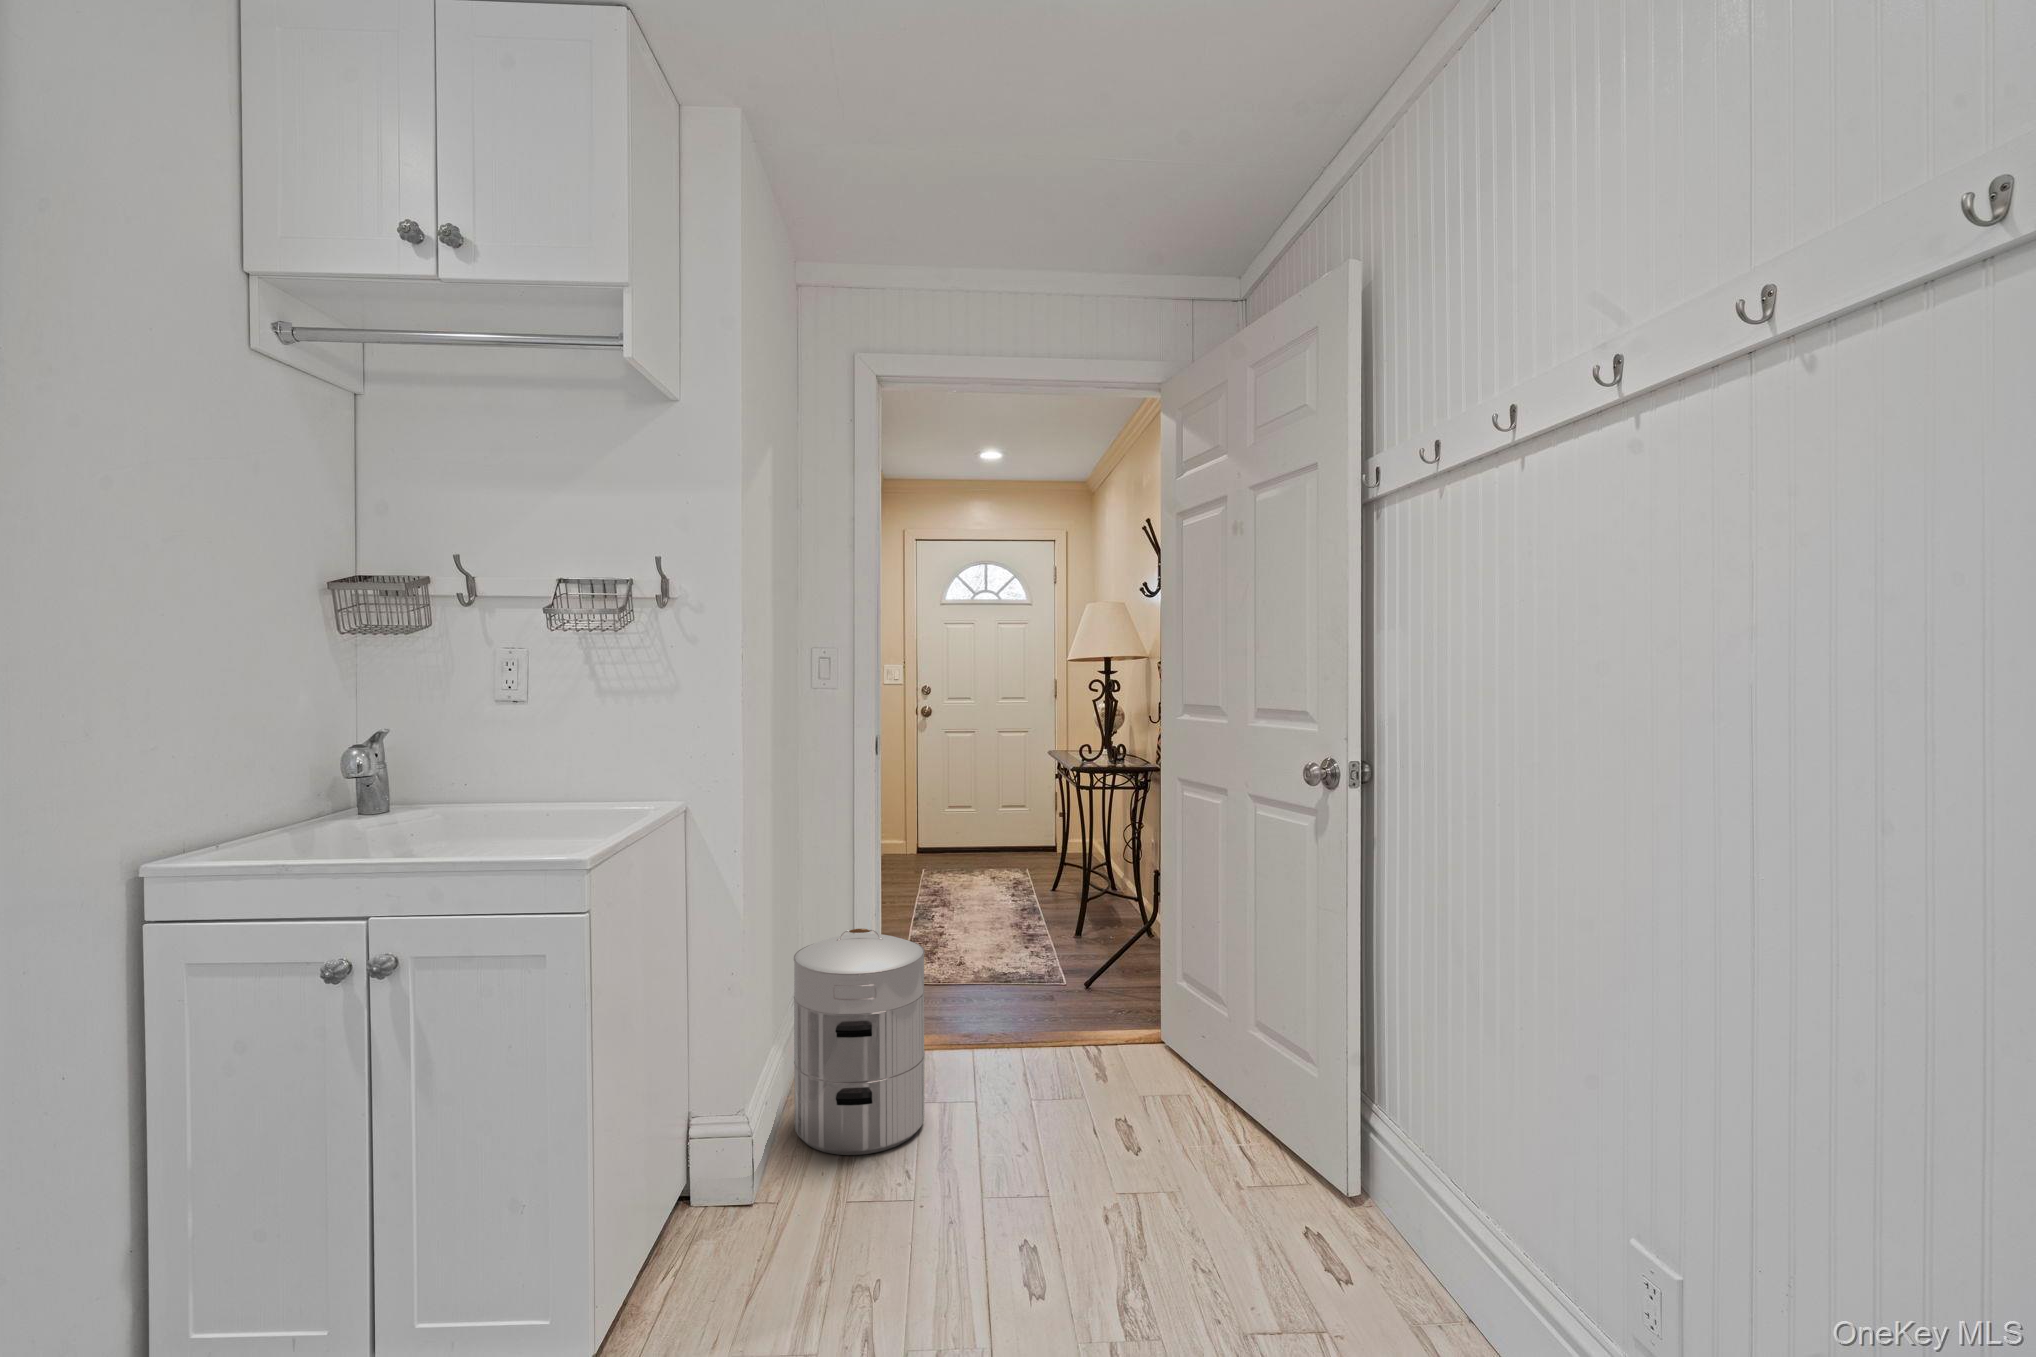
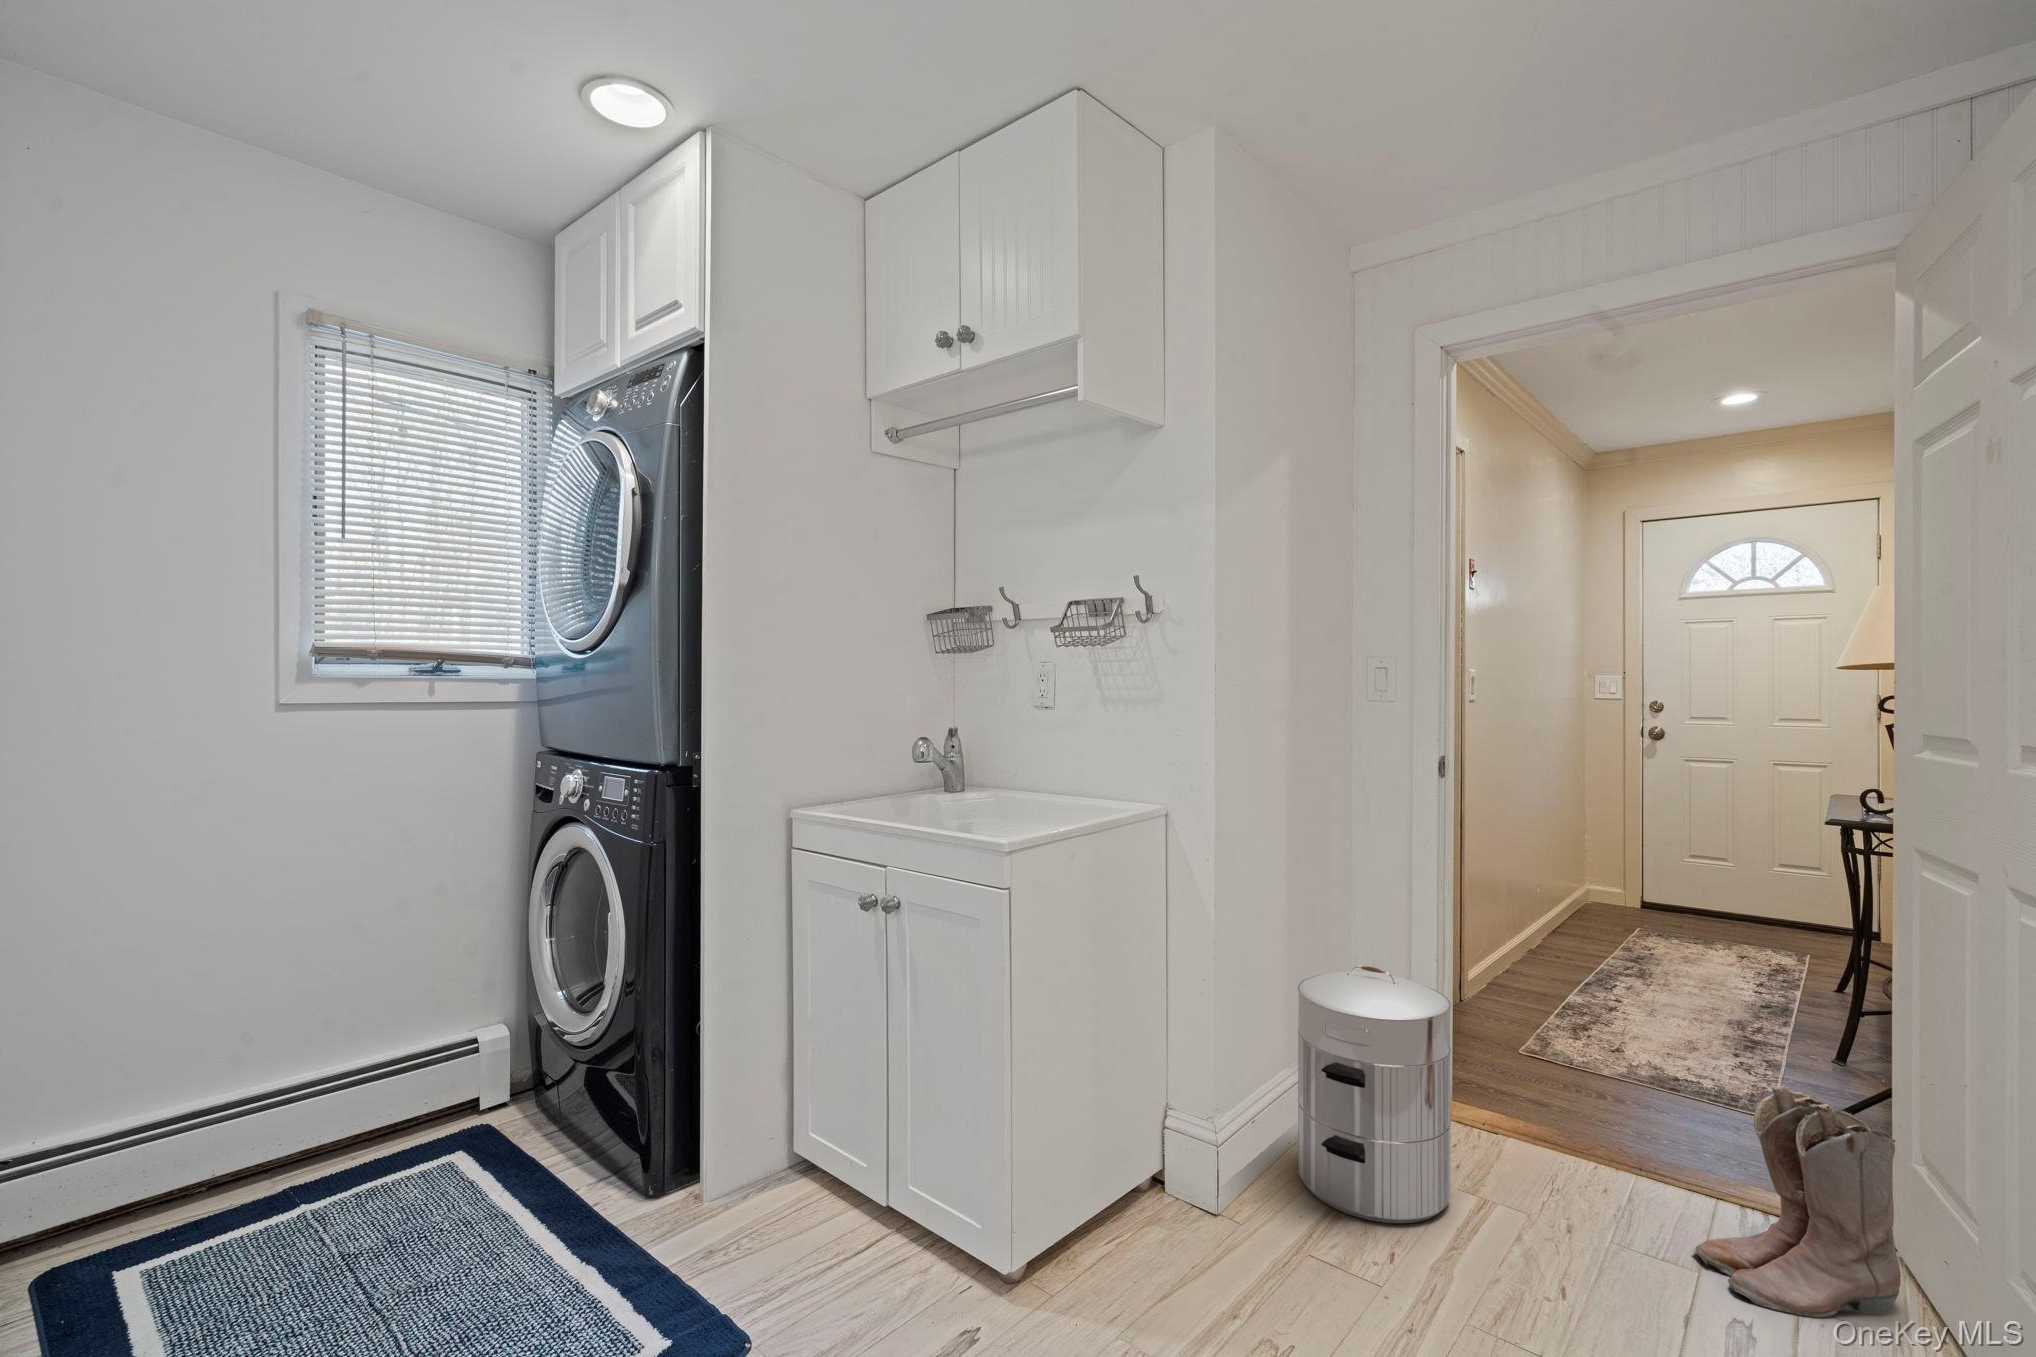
boots: none [1078,951,1183,1106] -> present [1693,1084,1901,1317]

